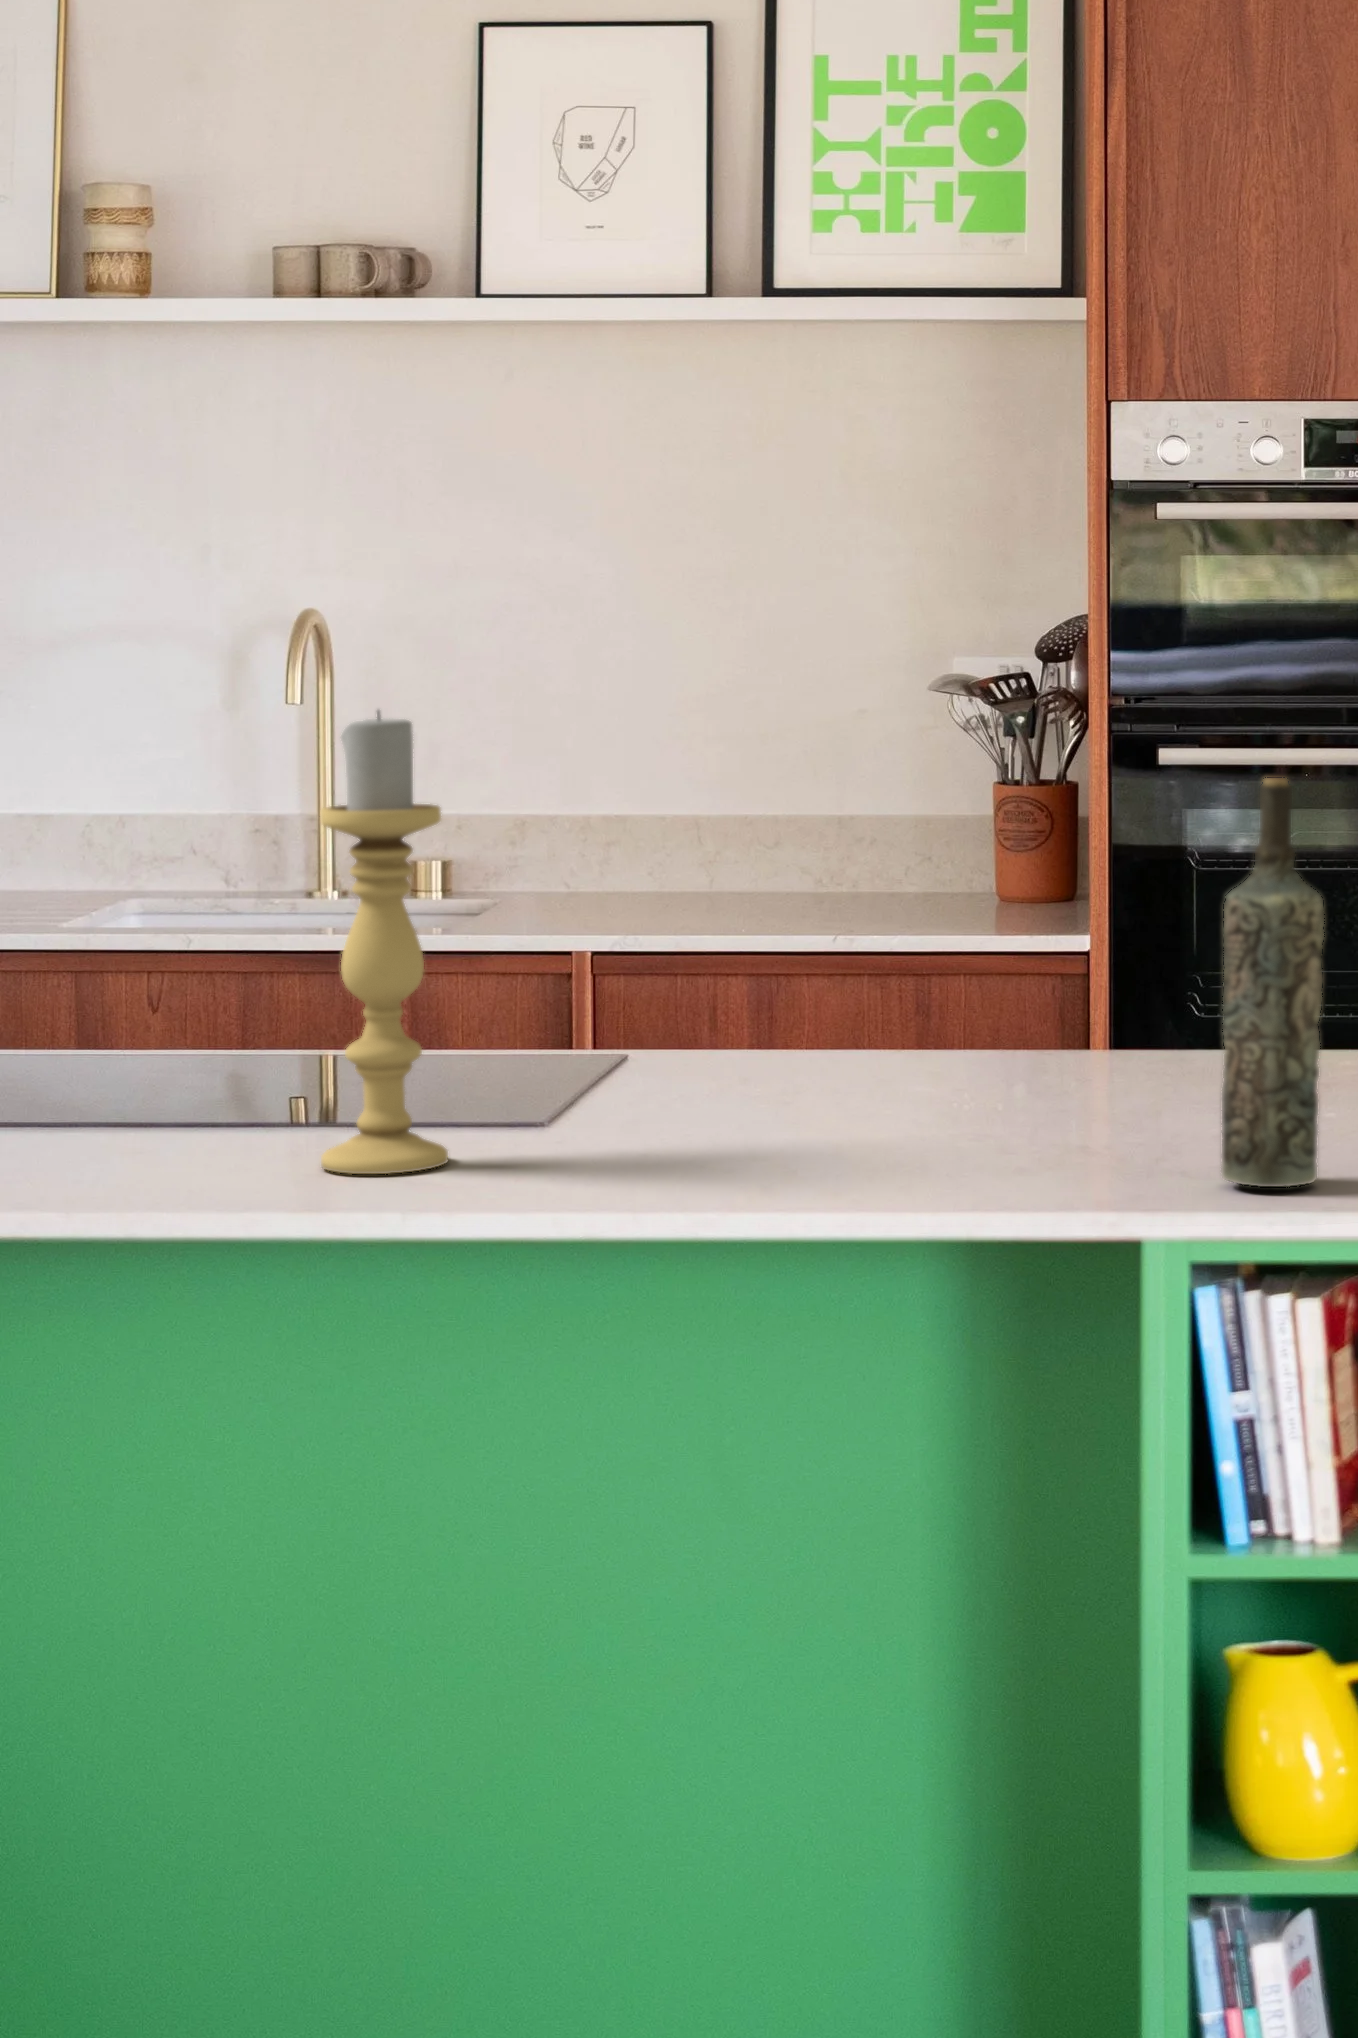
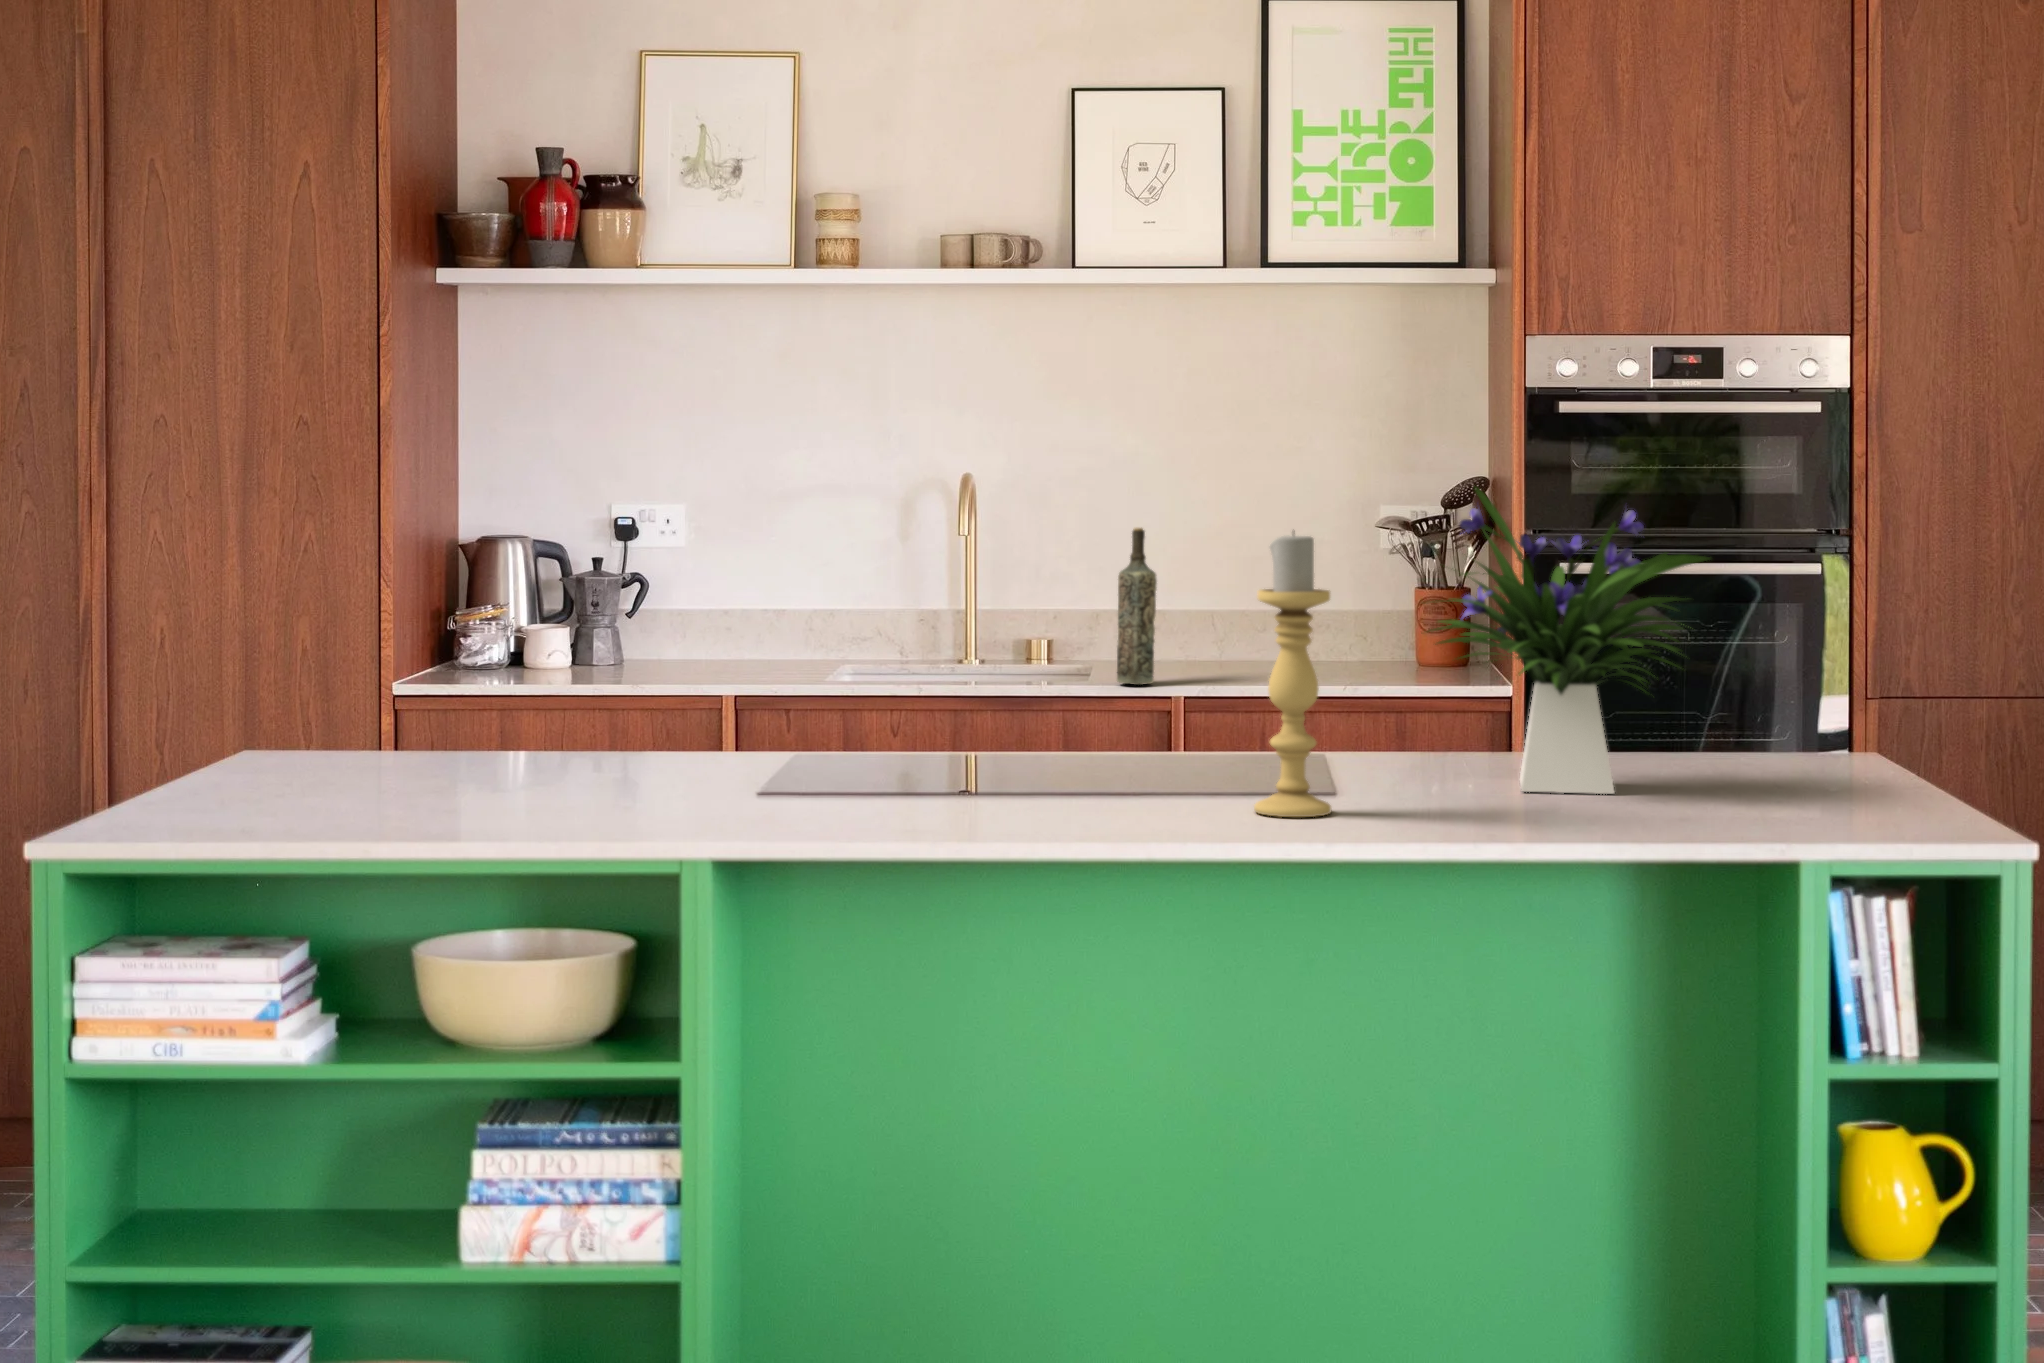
flower arrangement: none [673,634,1120,1121] -> present [1434,487,1710,794]
bottle: present [1221,778,1324,1187] -> present [1117,528,1157,685]

